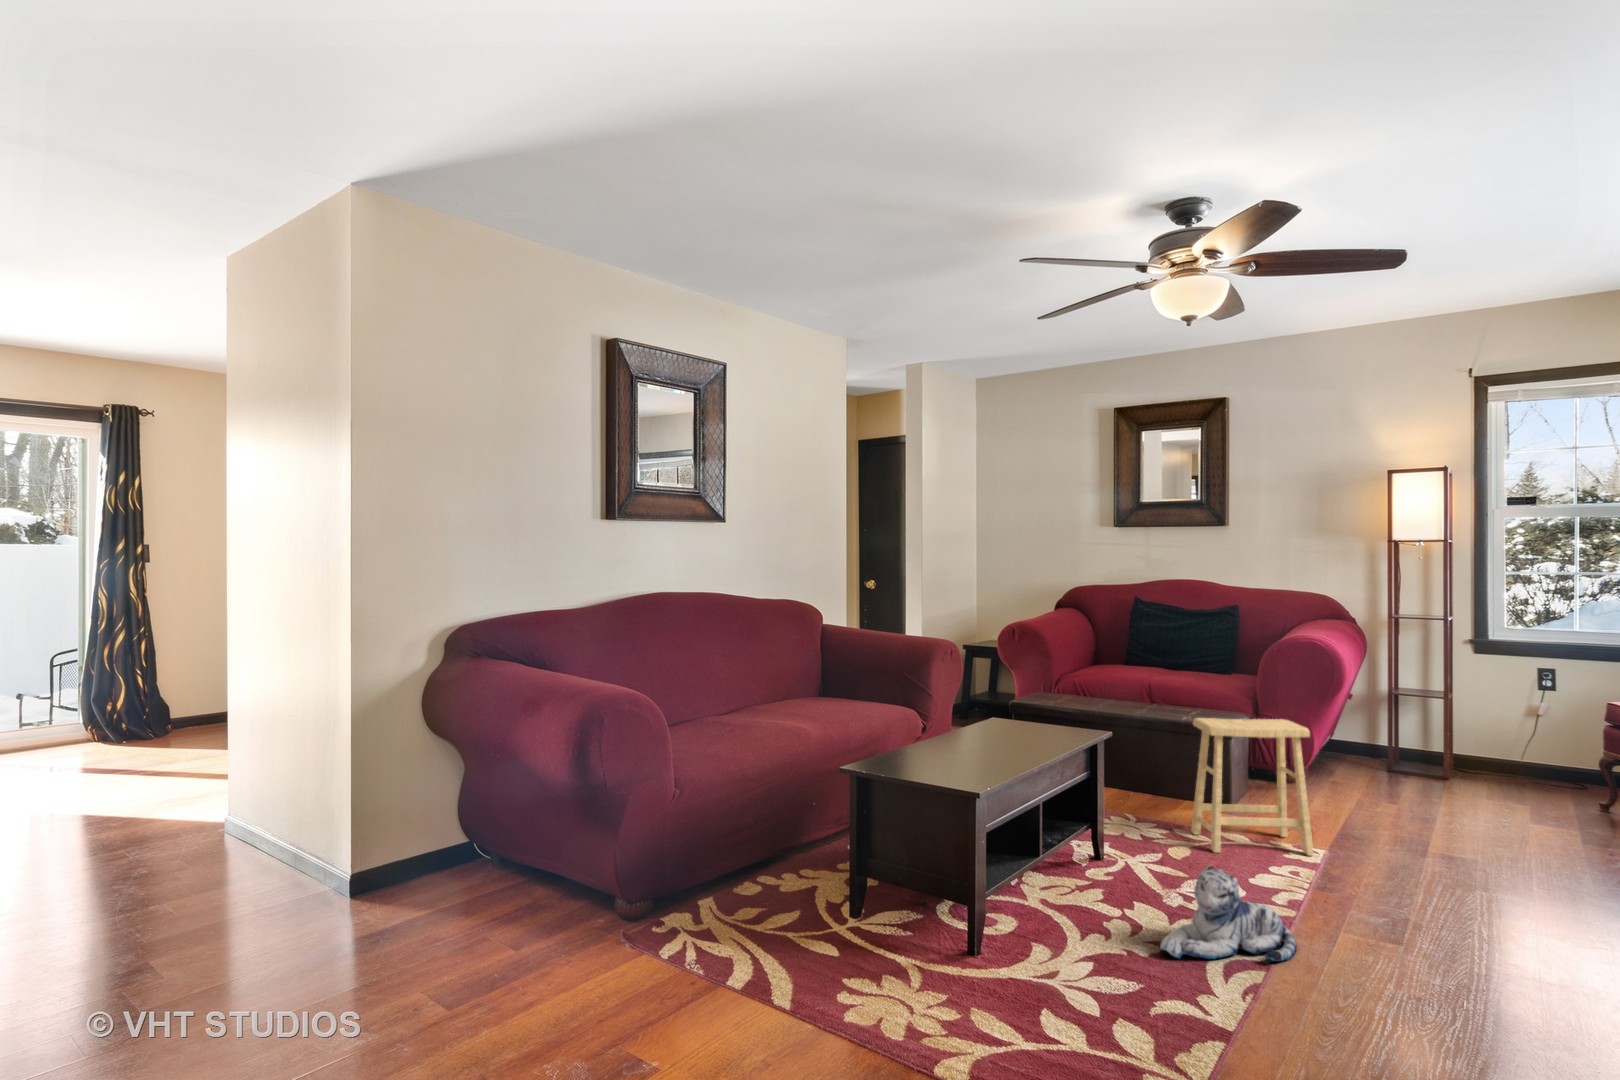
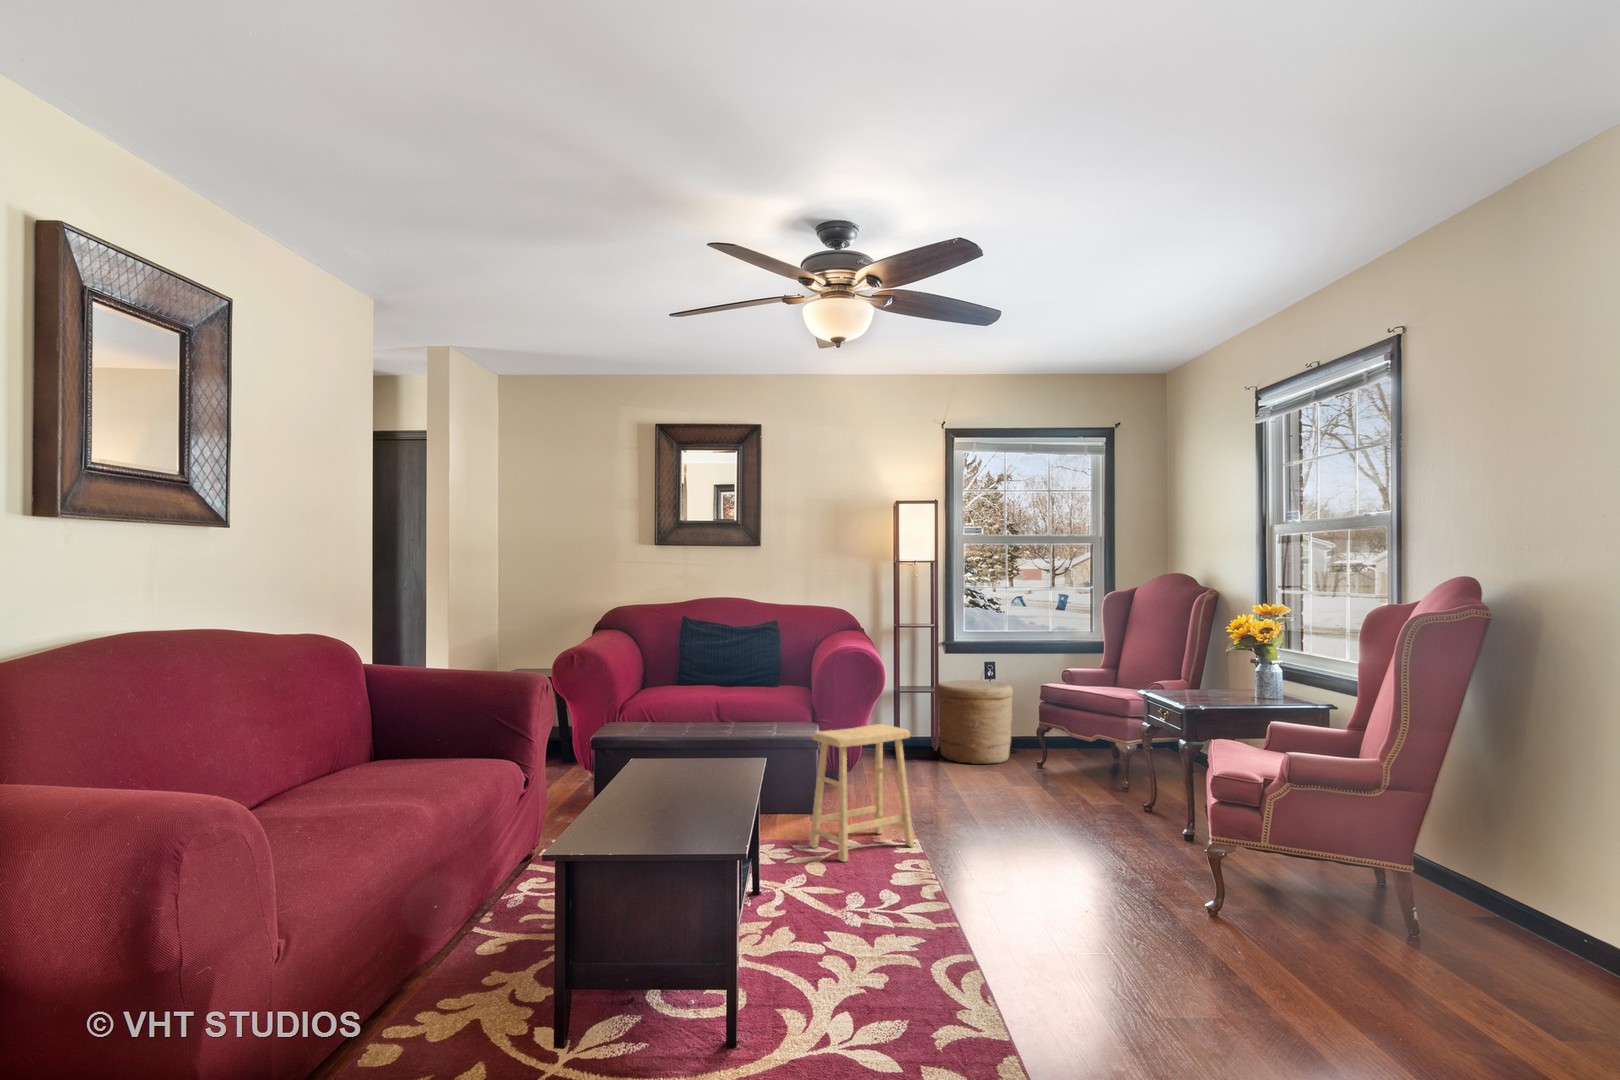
woven basket: none [1448,688,1569,797] -> present [936,680,1013,764]
plush toy: present [1160,865,1297,962] -> none [887,877,983,980]

